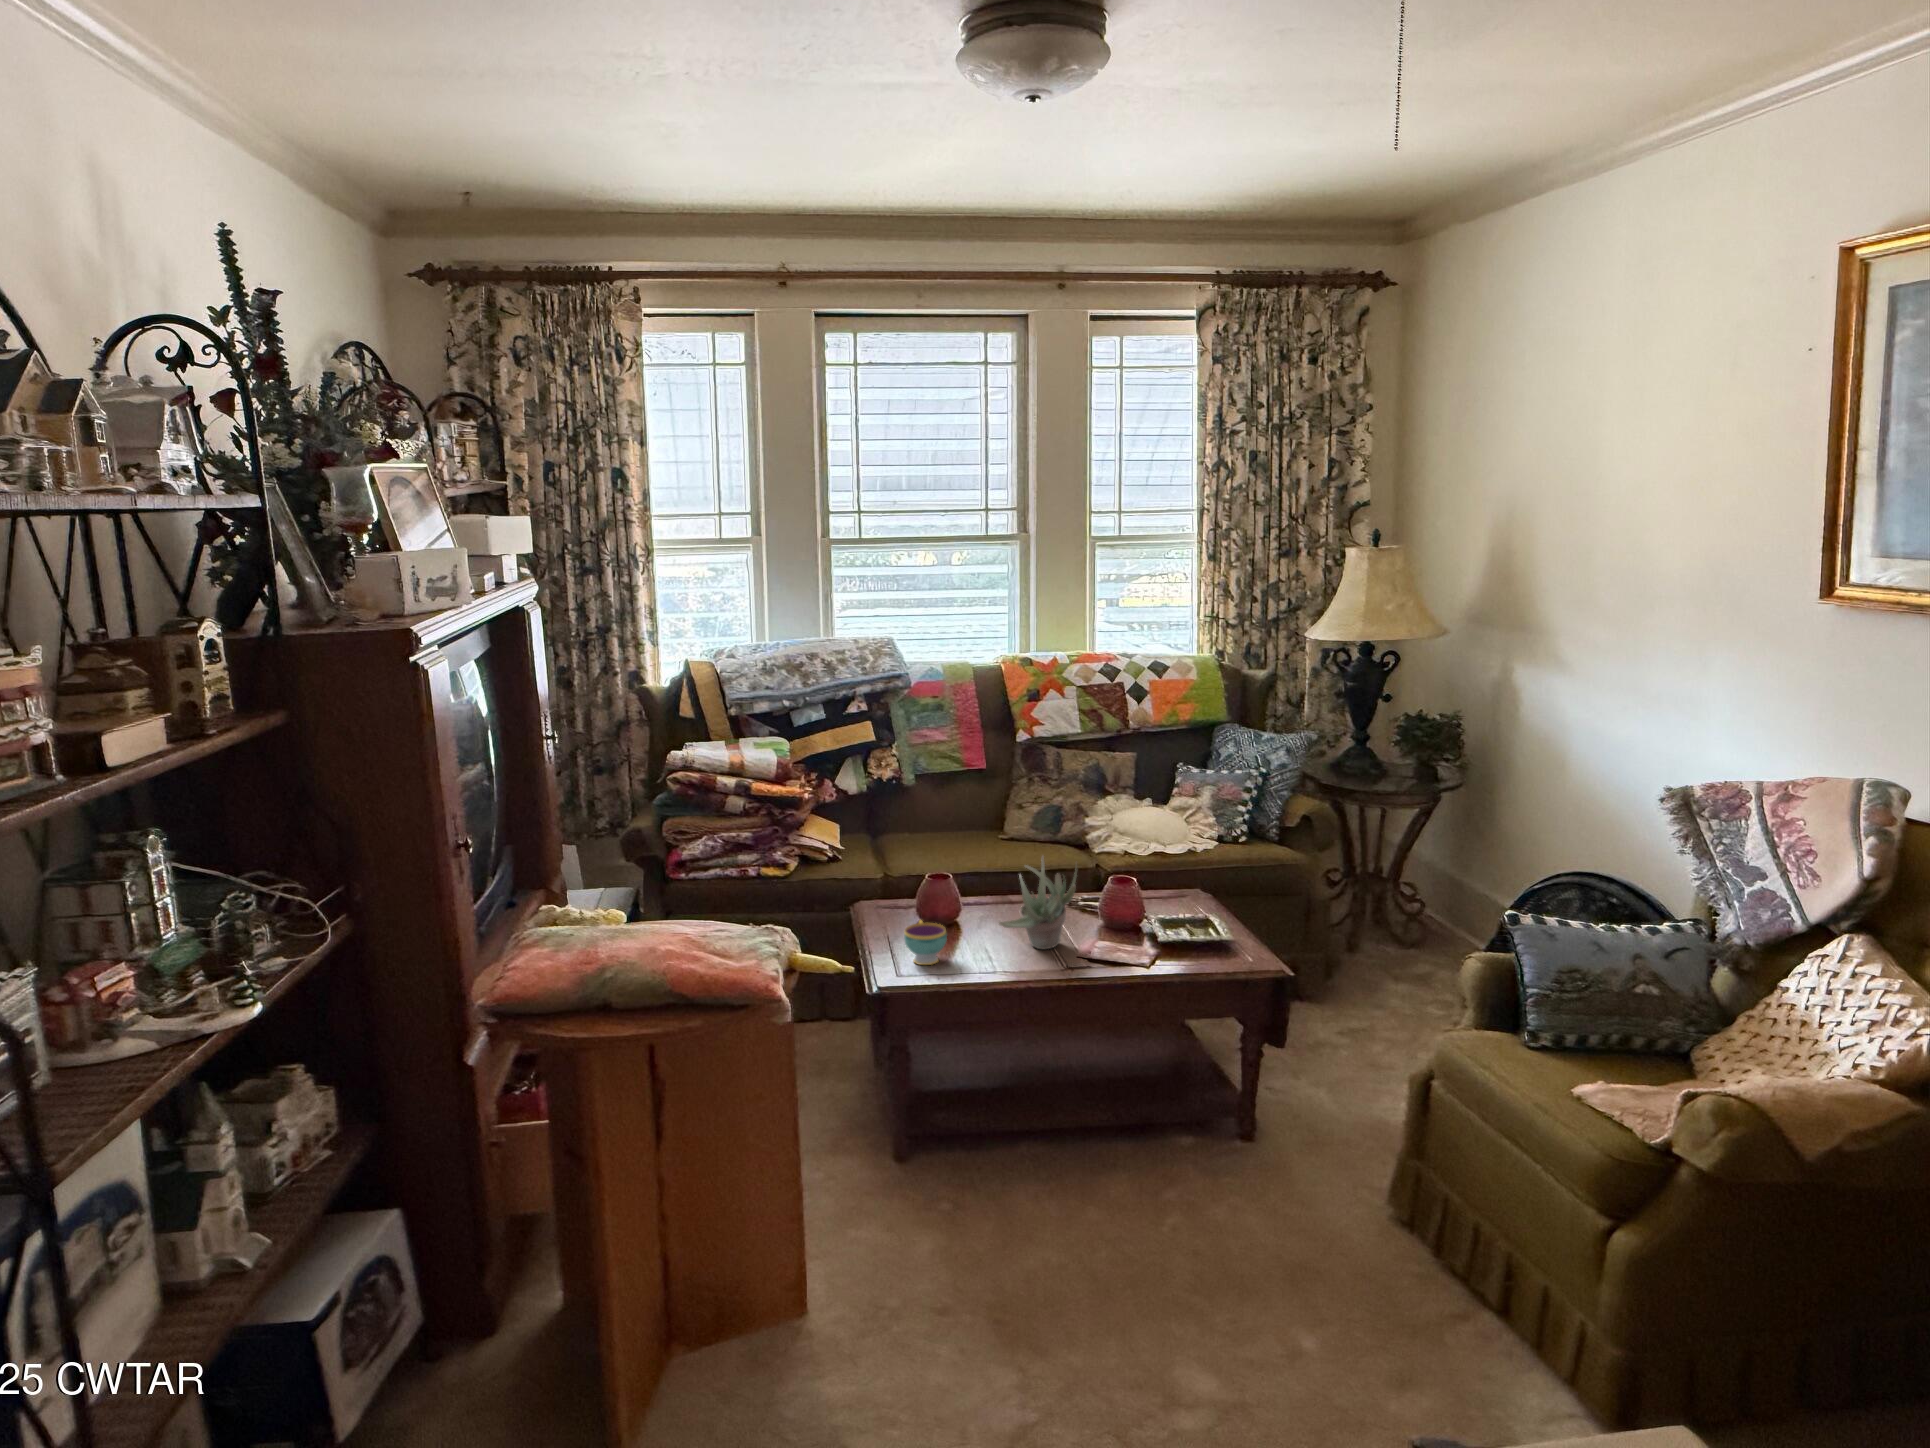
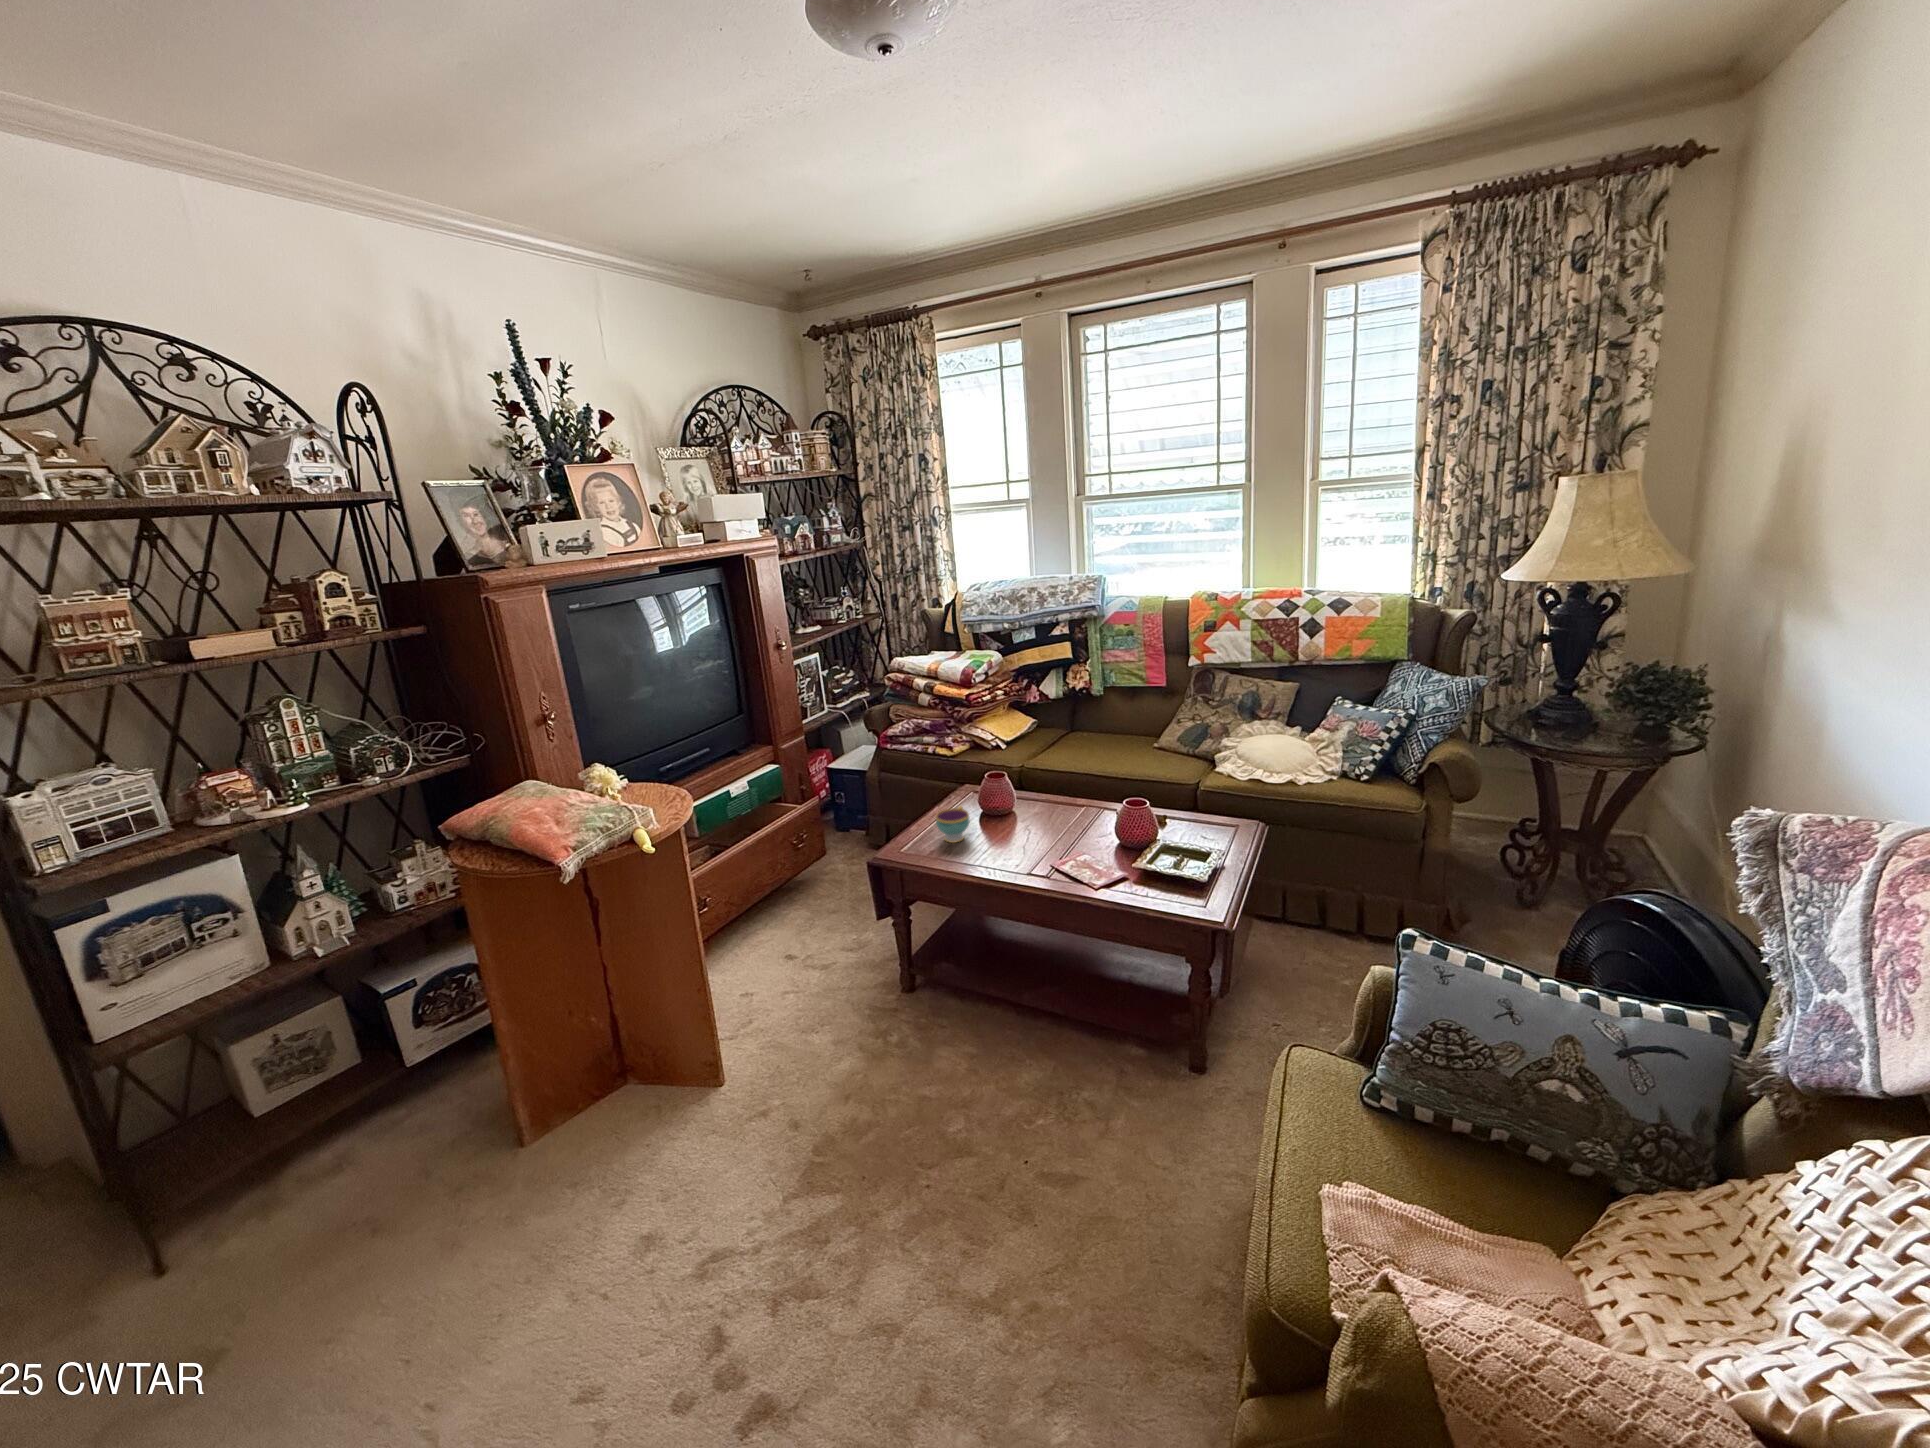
succulent plant: present [999,857,1077,949] -> none [993,771,1074,849]

